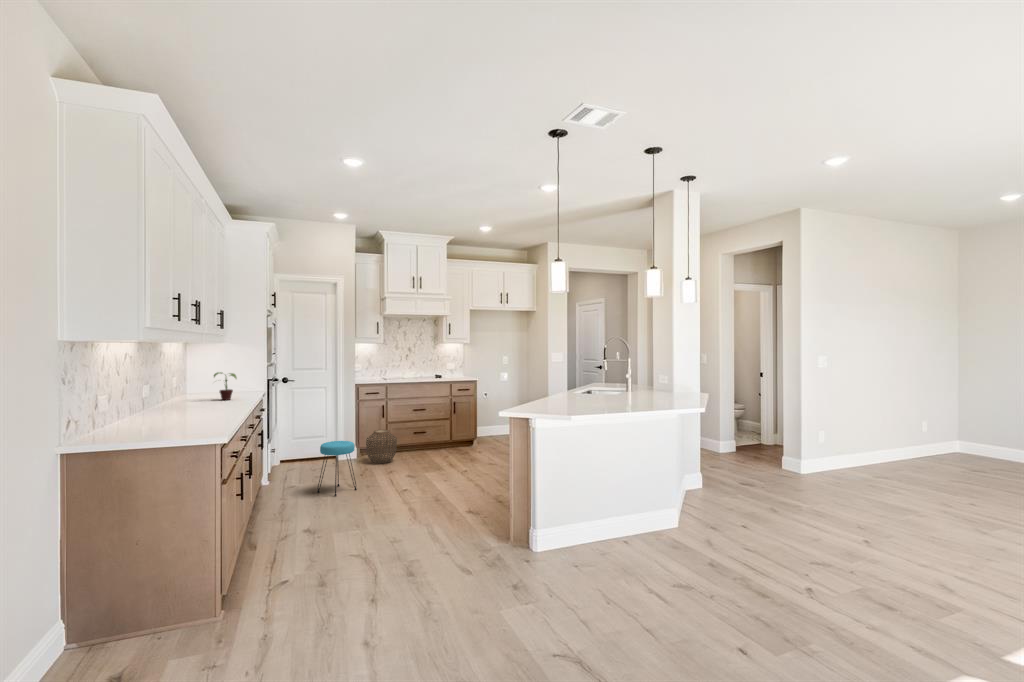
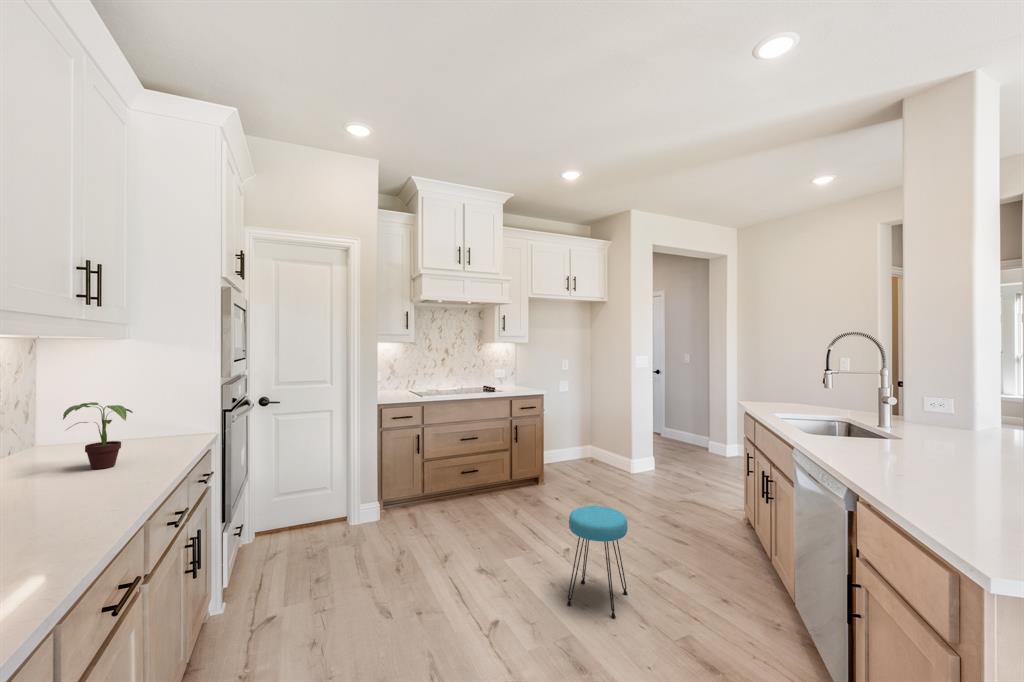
woven basket: present [366,430,397,464] -> none [396,476,443,532]
stool: present [317,441,356,496] -> present [567,506,628,617]

